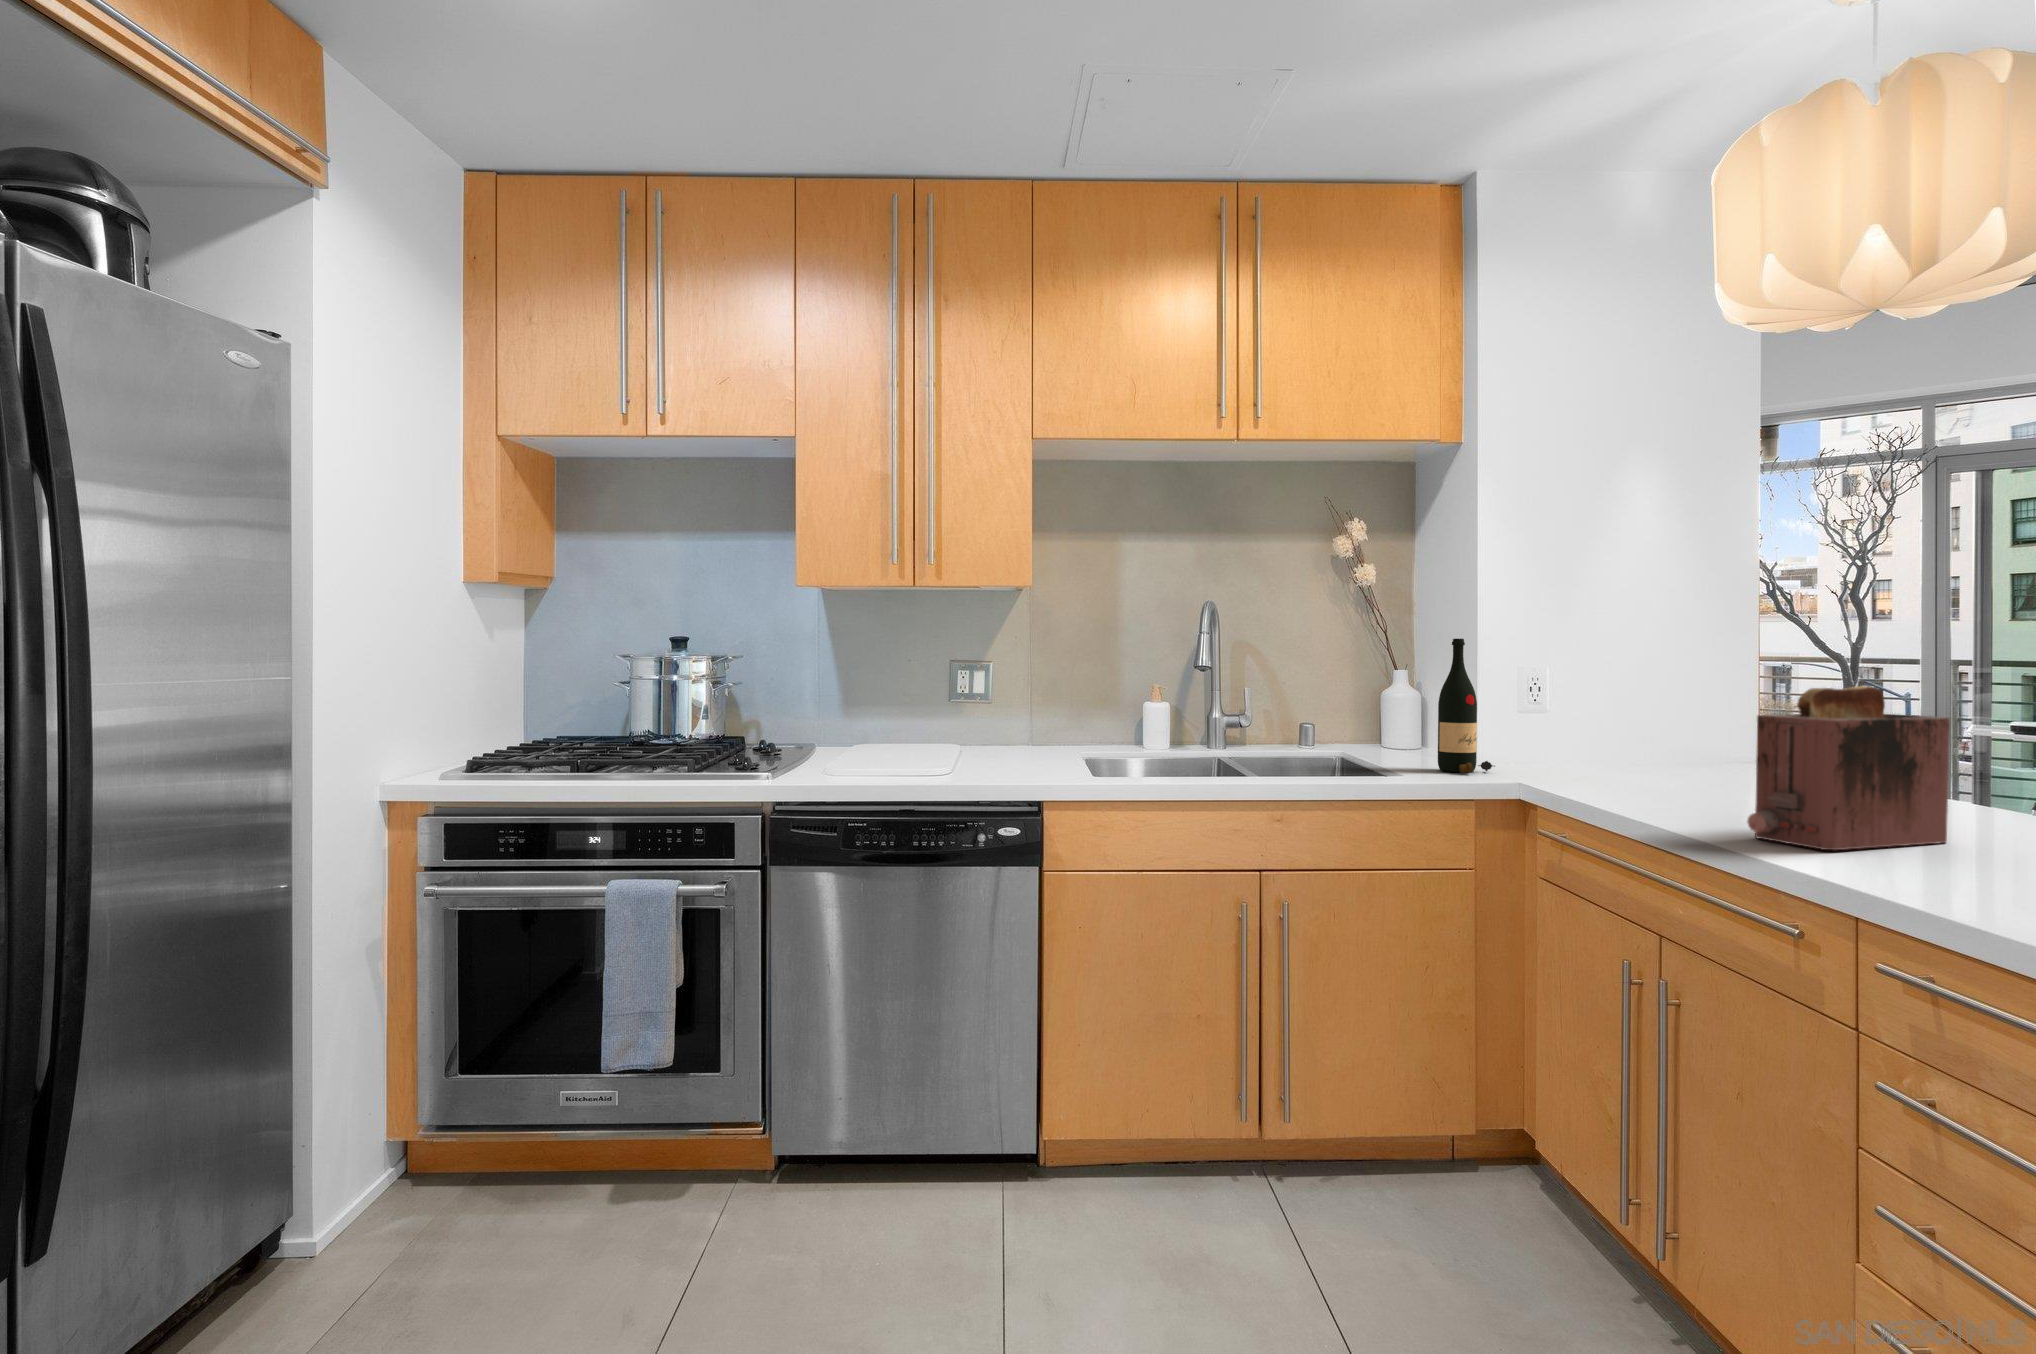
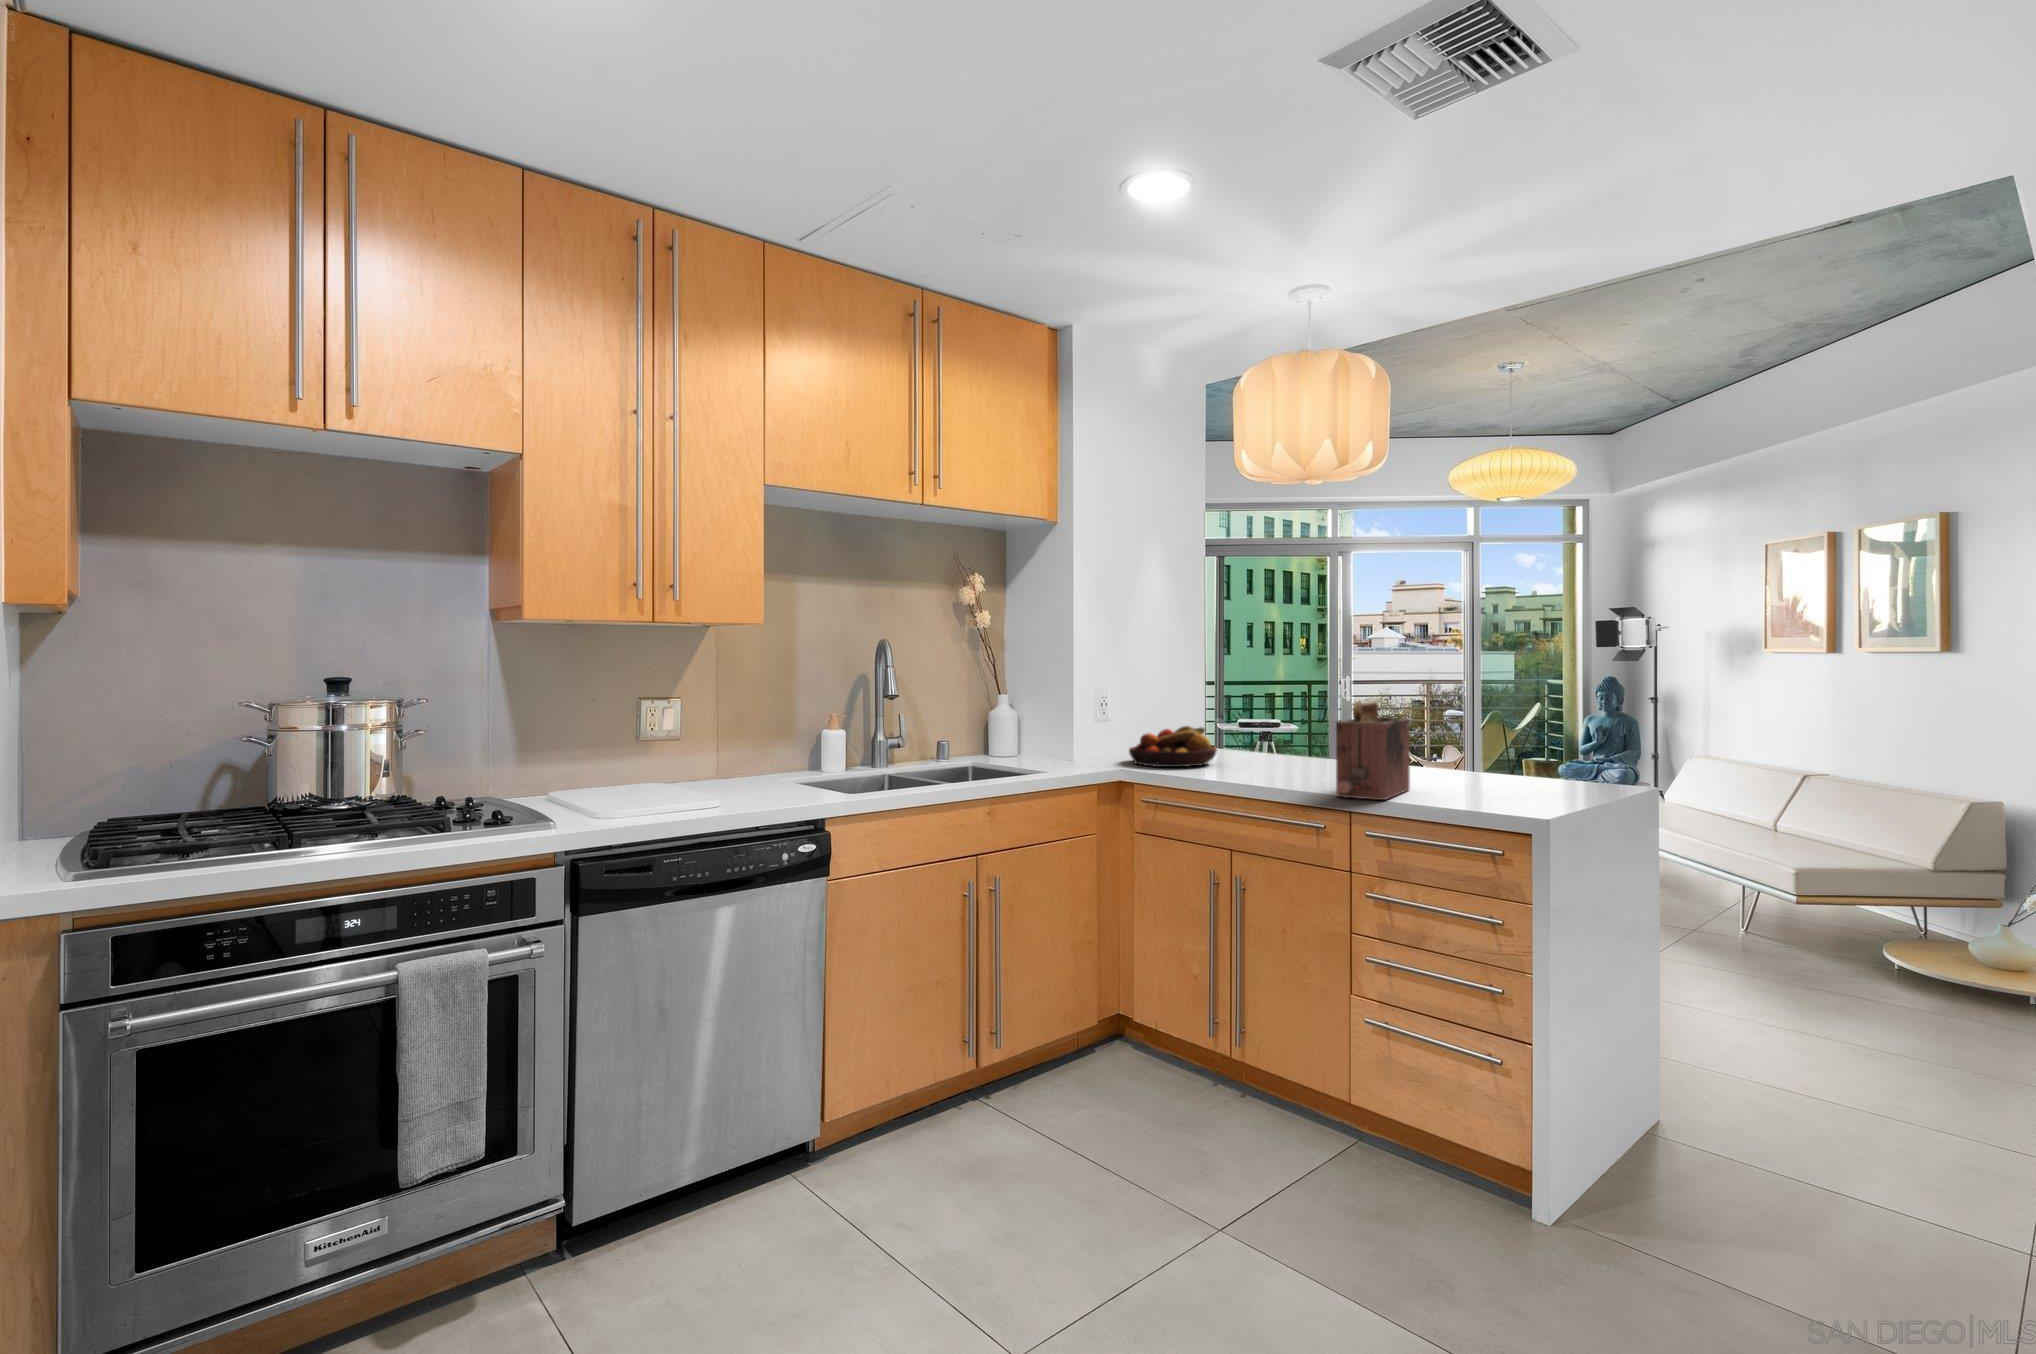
wine bottle: present [1438,639,1495,773] -> none [1069,672,1107,770]
fruit bowl: none [1547,720,1693,780] -> present [1129,726,1217,767]

